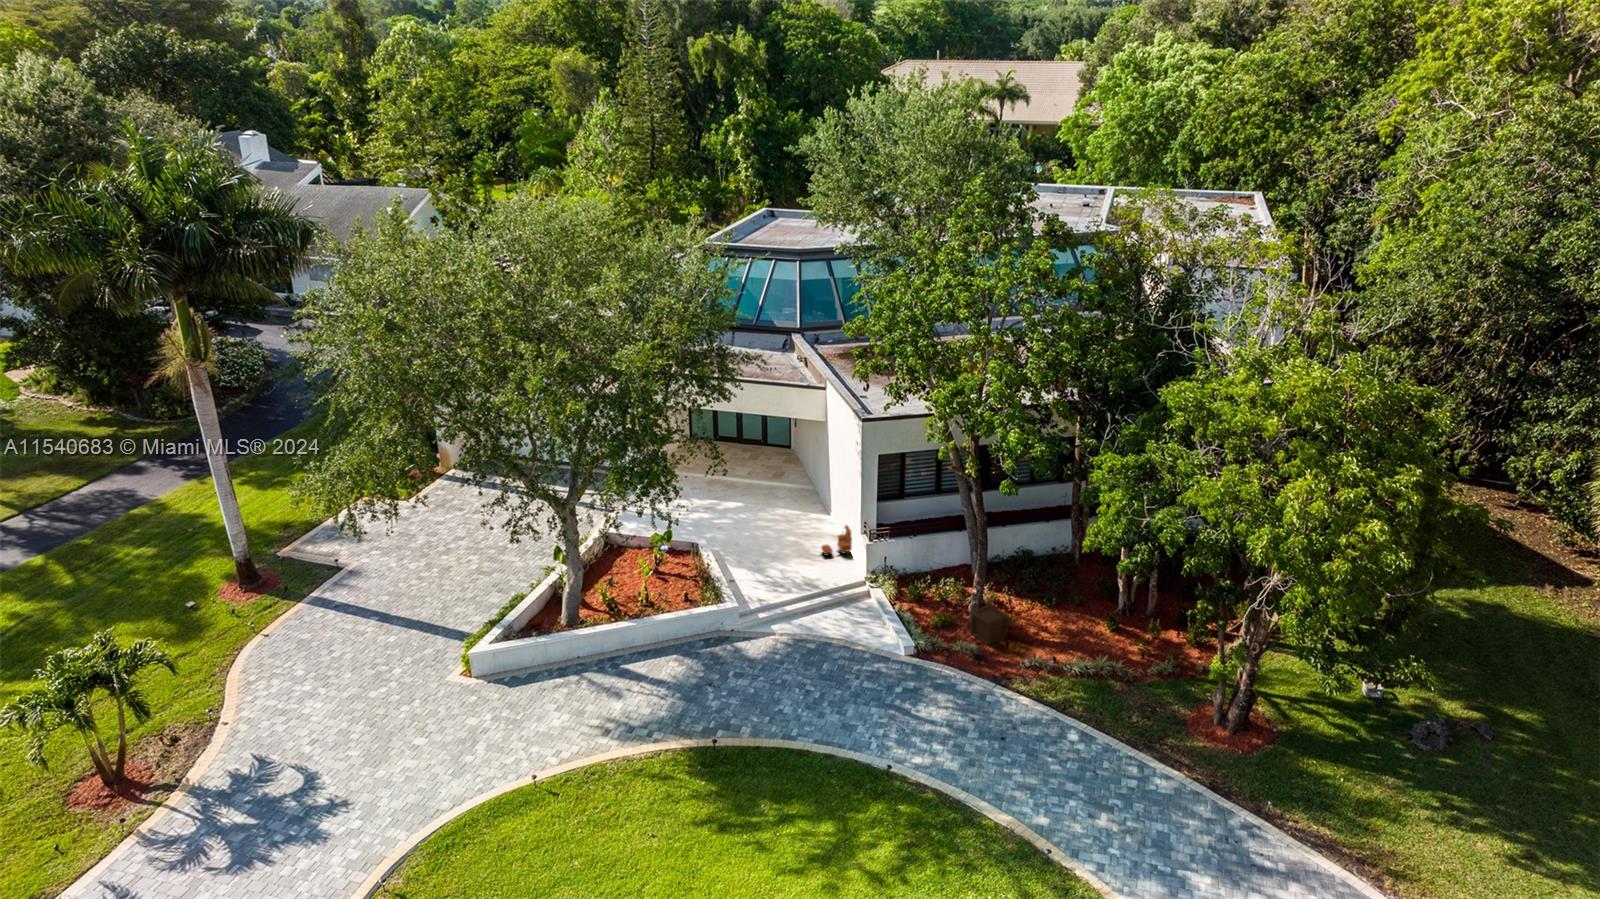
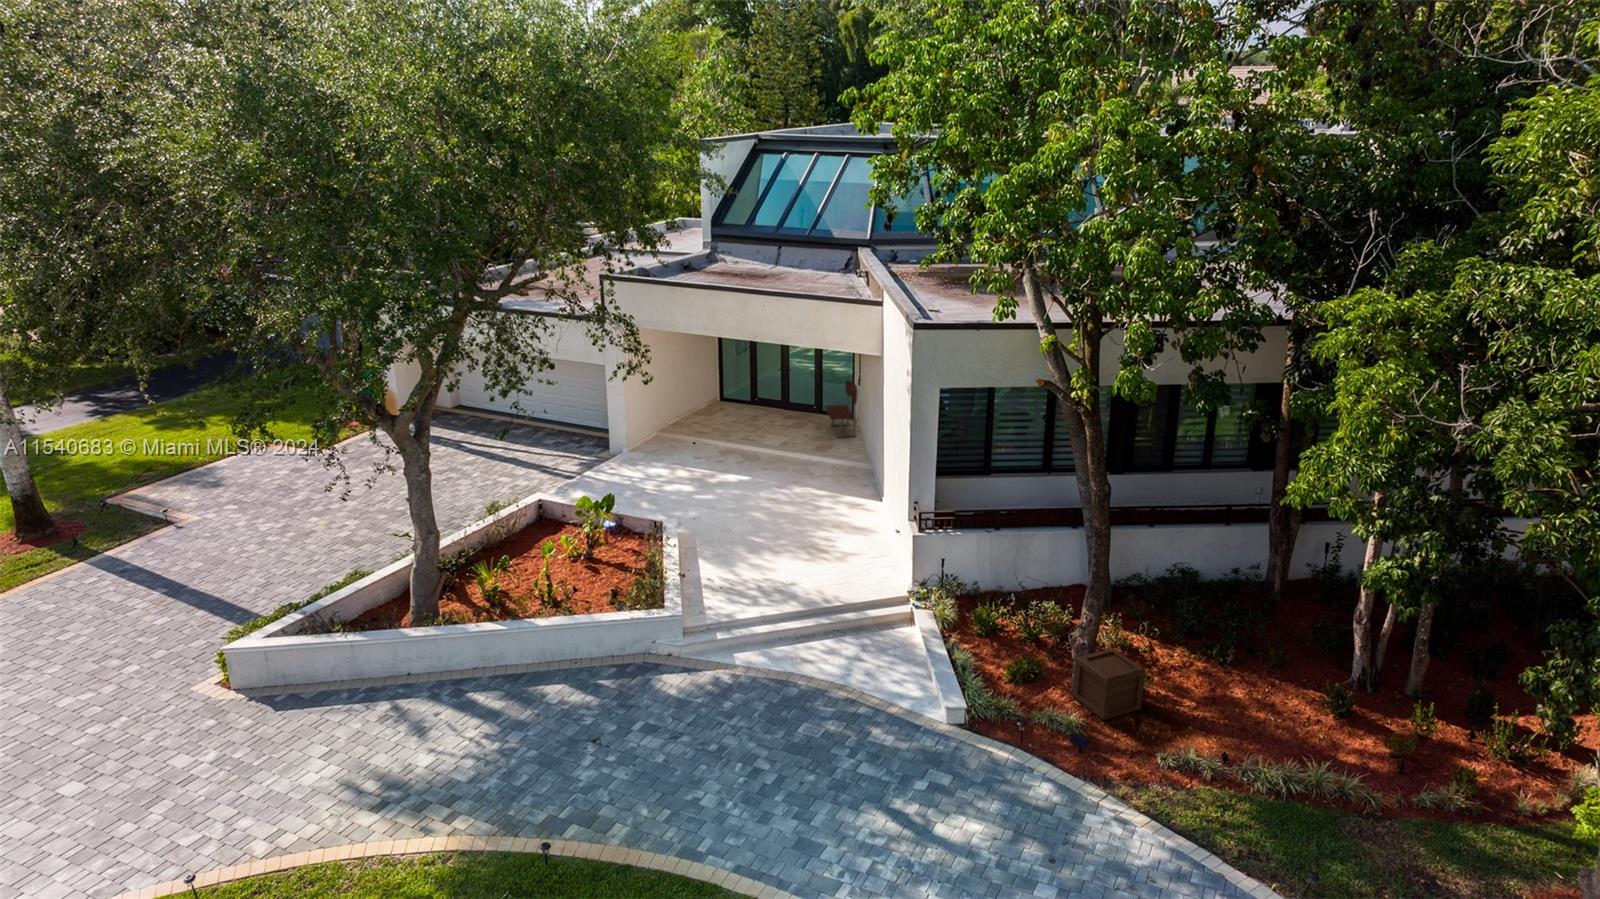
bench: none [774,423,799,465] -> present [825,380,858,437]
lounge chair: present [822,525,852,556] -> none [845,509,900,561]

